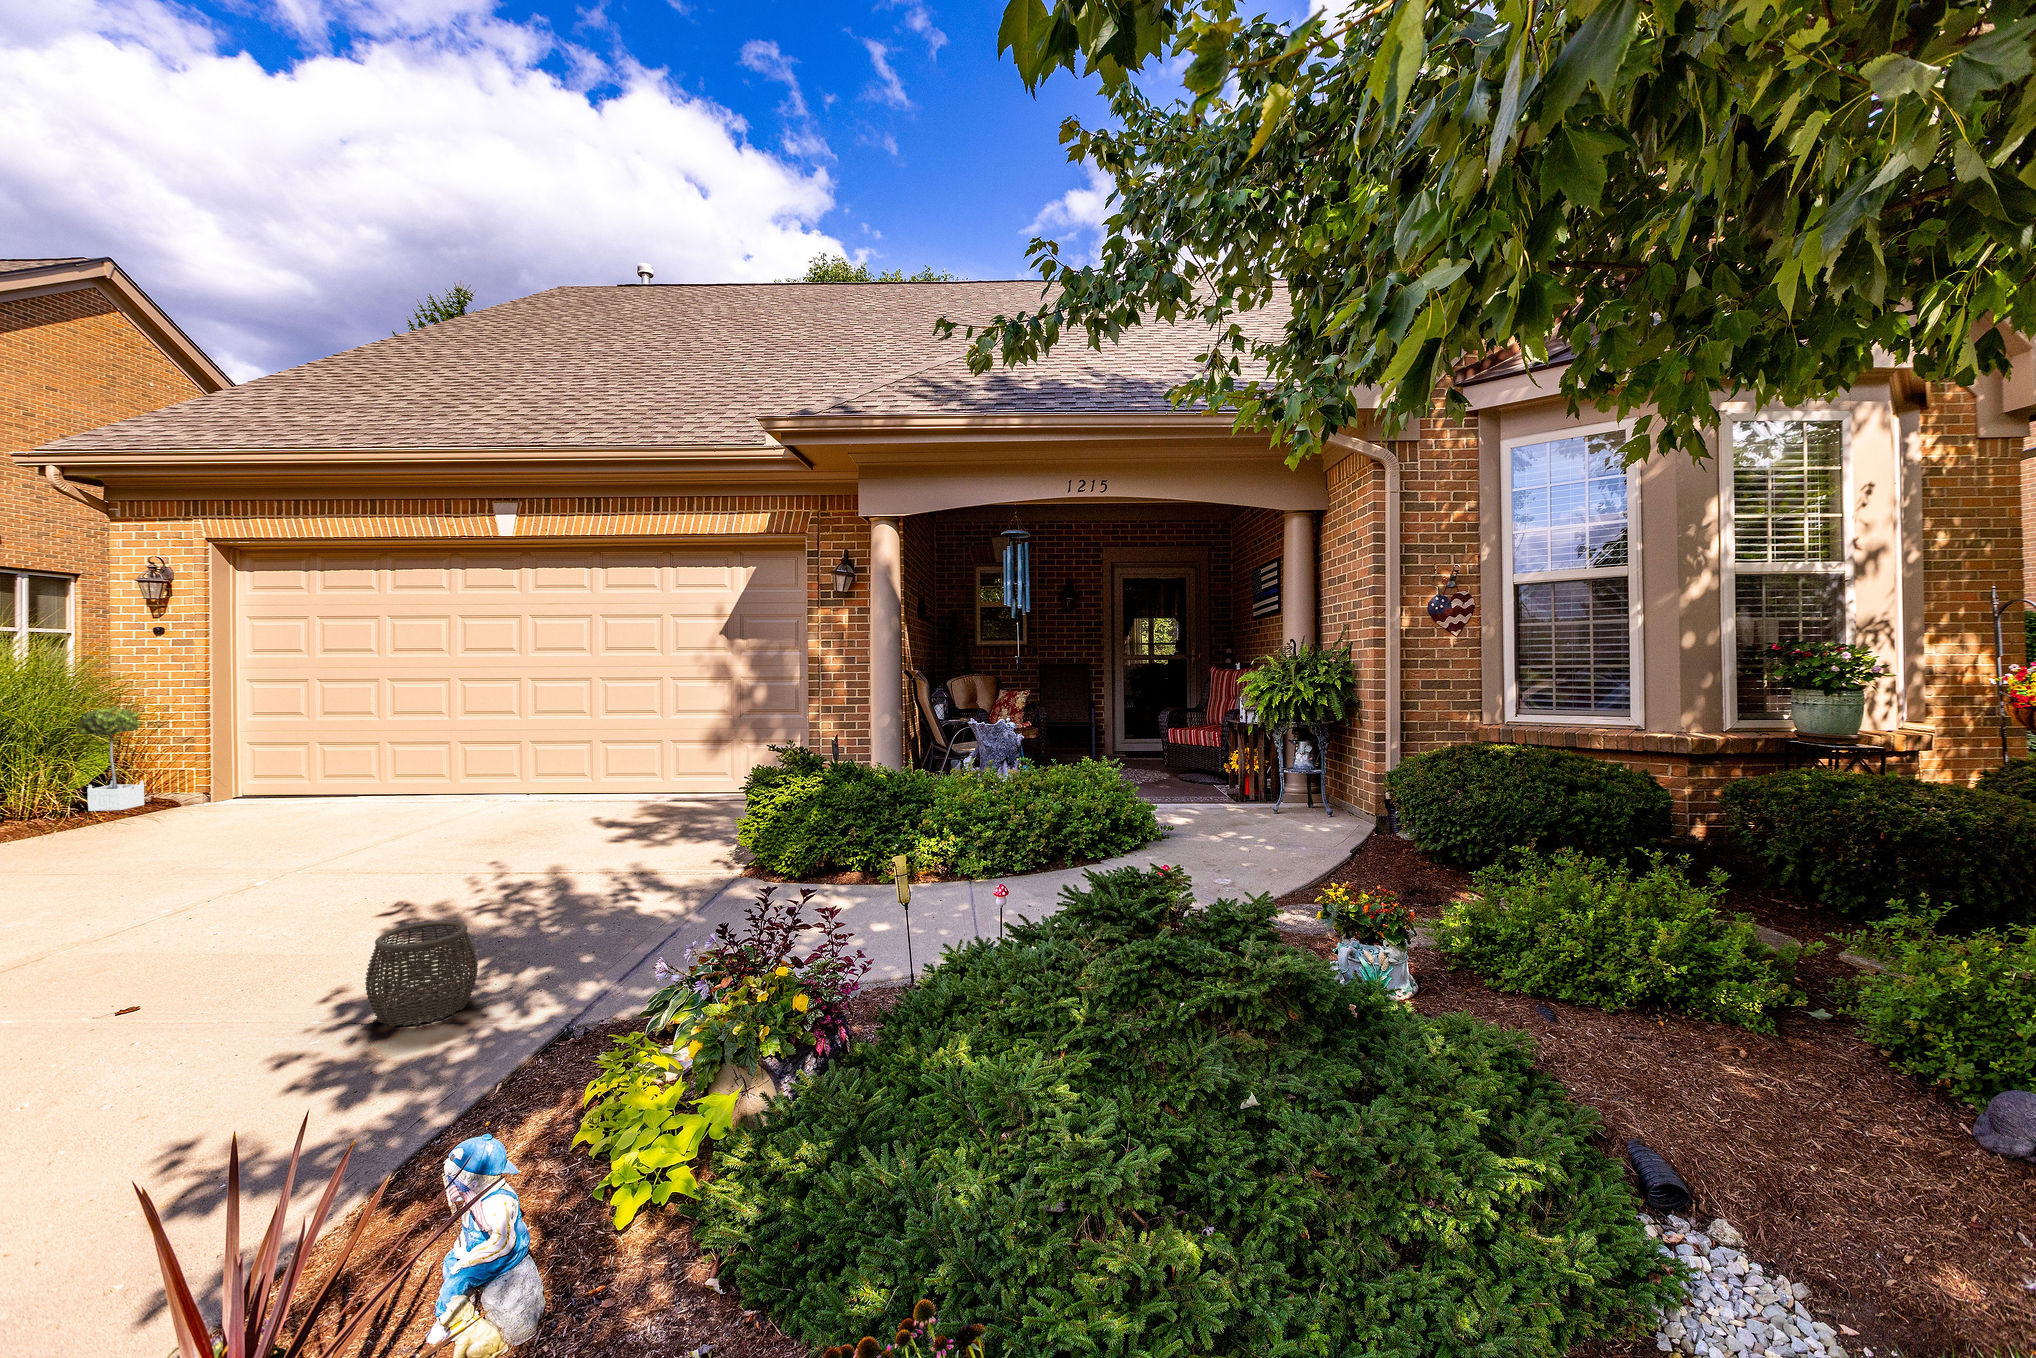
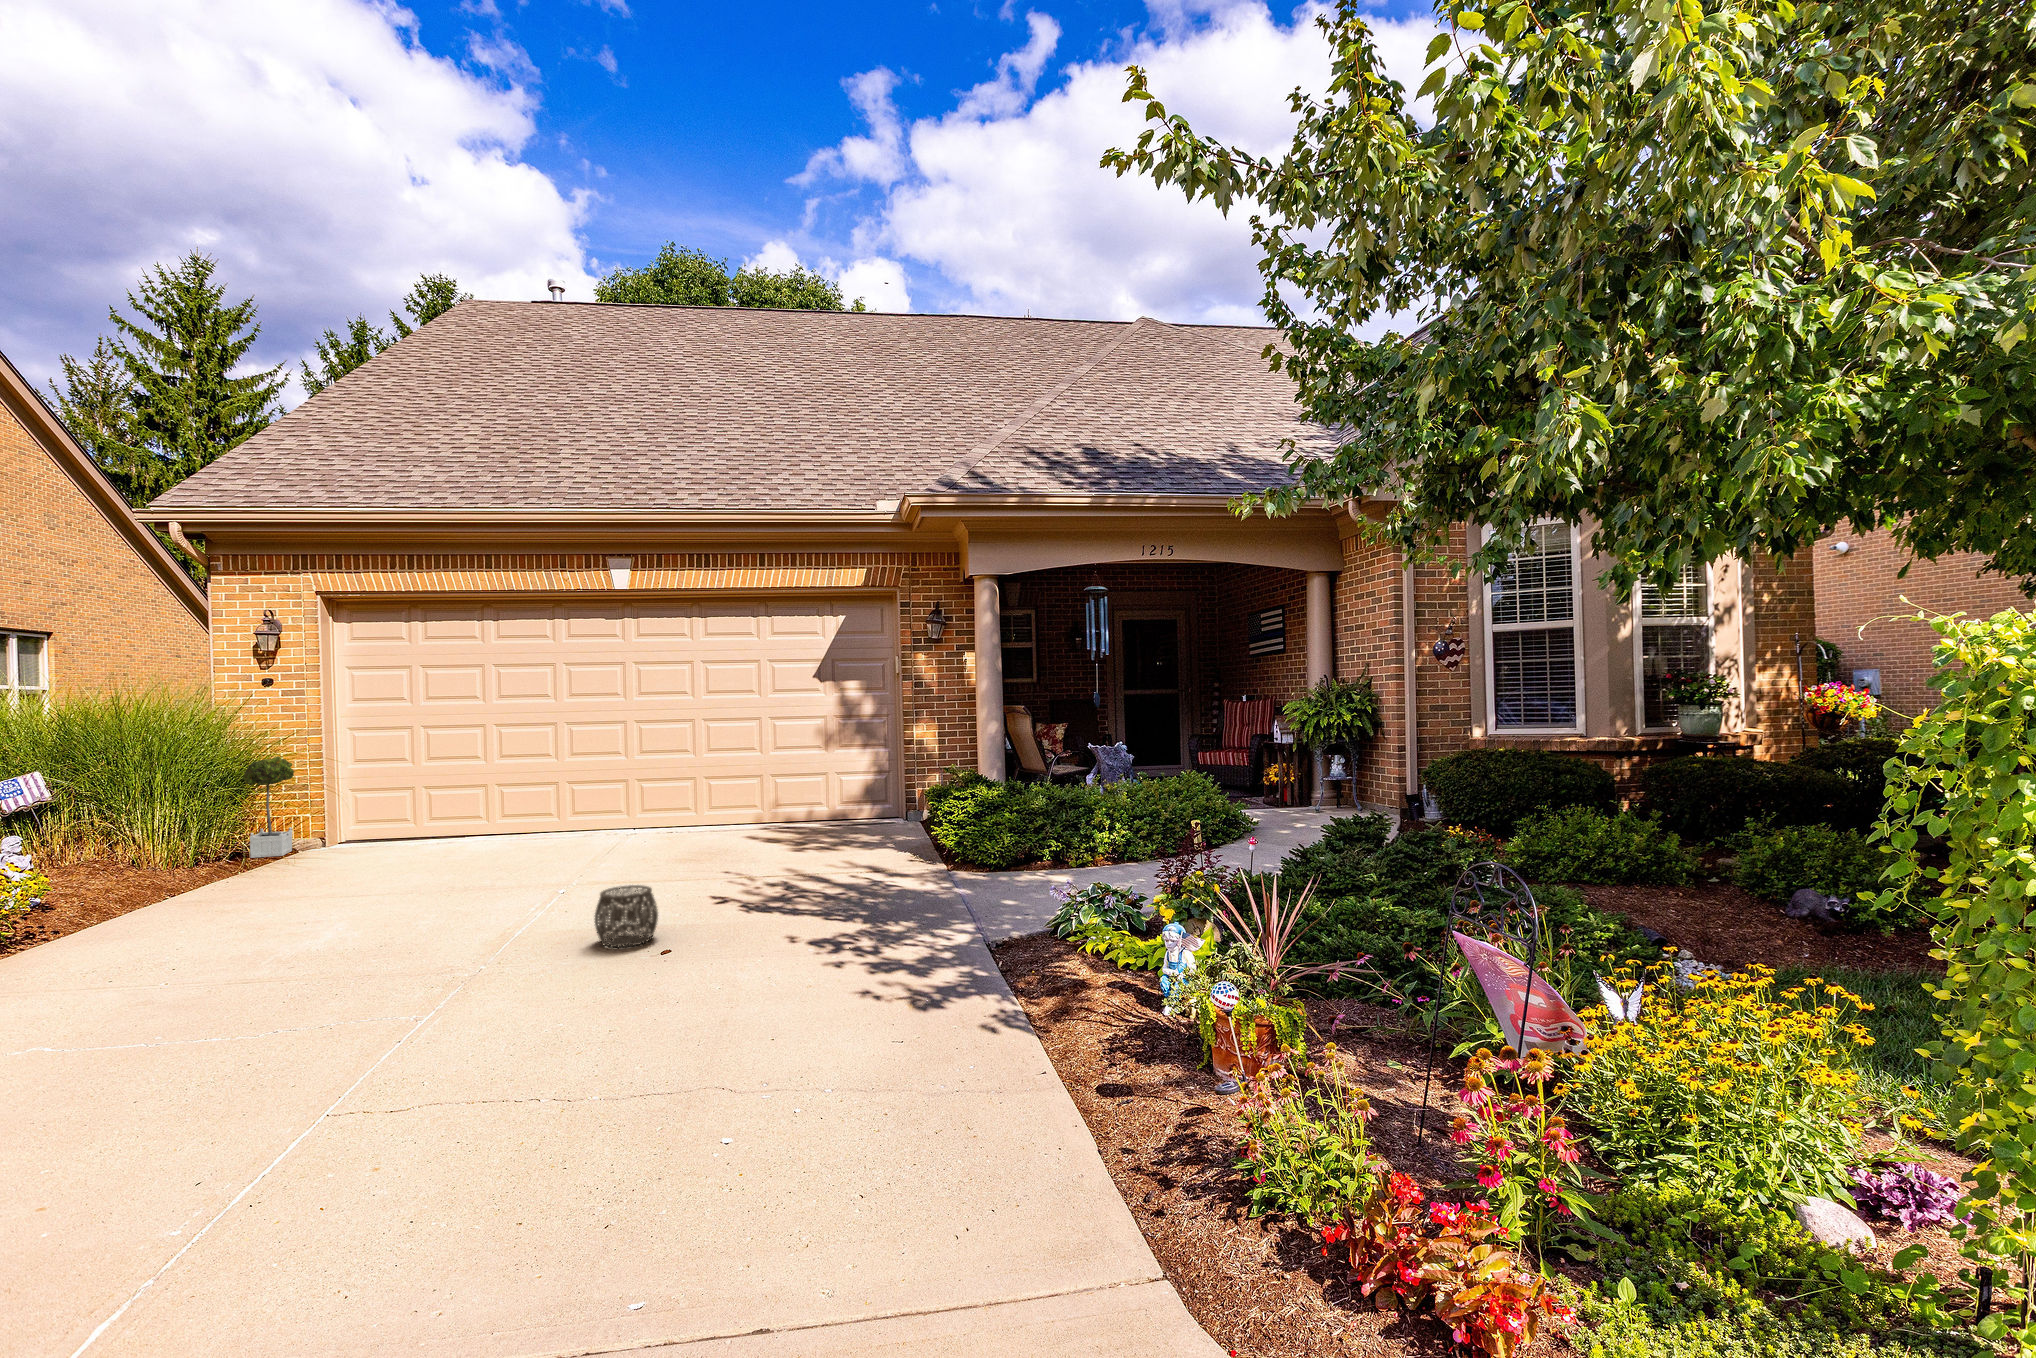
woven basket: present [365,921,478,1027] -> present [595,885,658,948]

